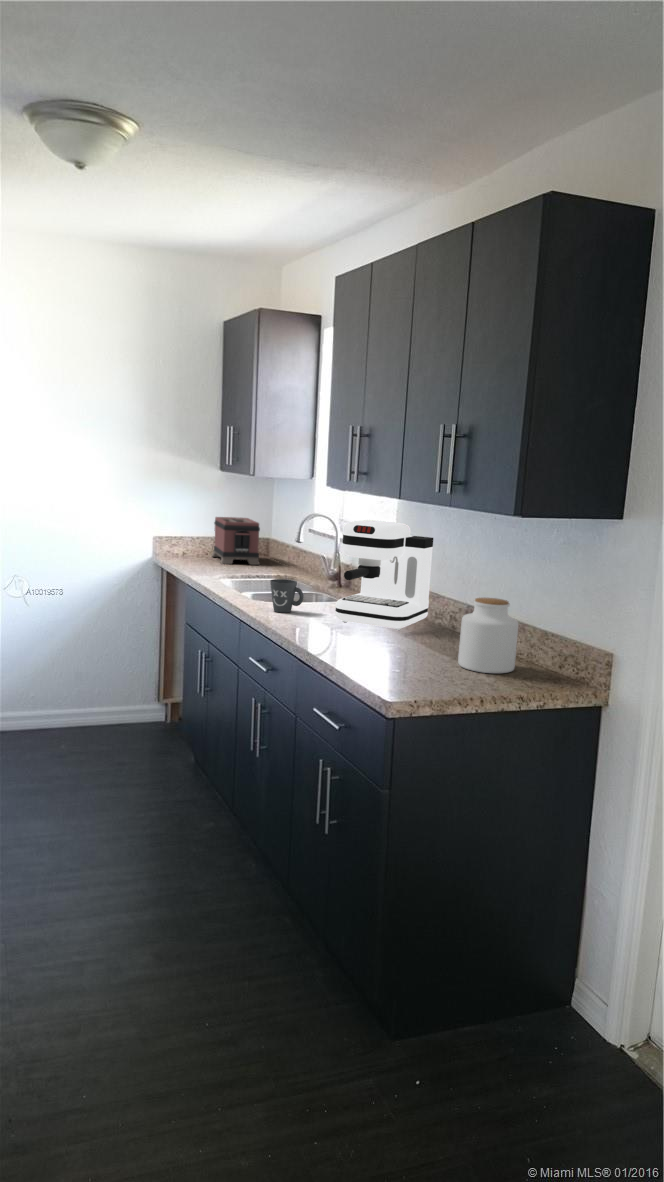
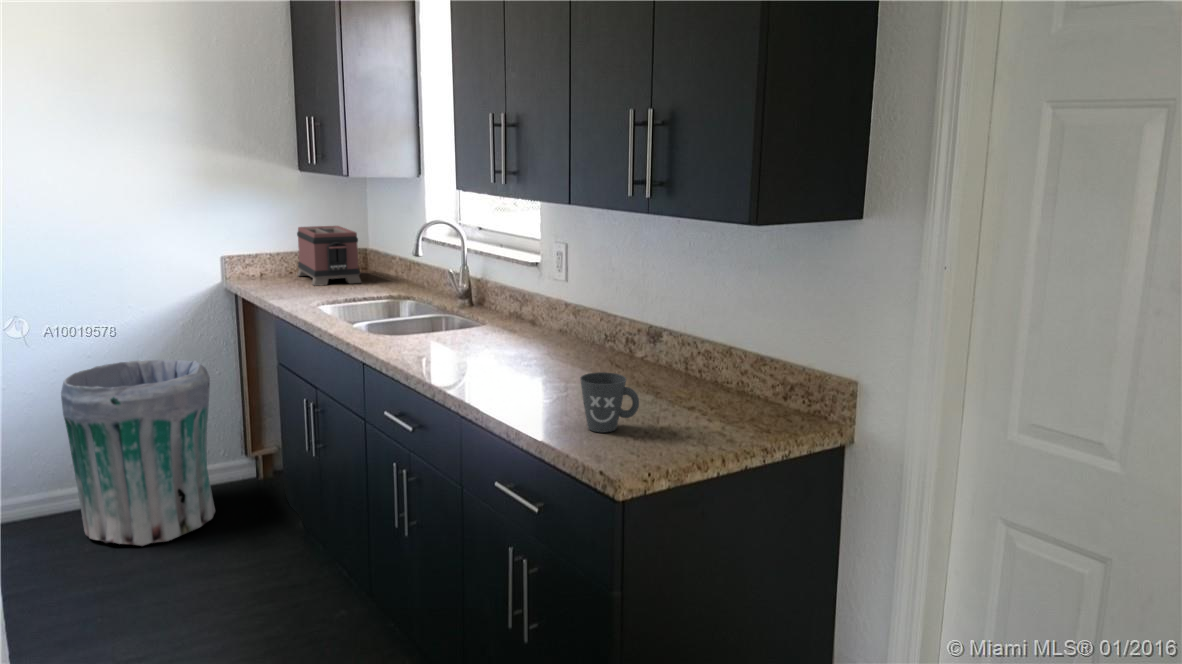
coffee maker: present [335,520,433,630] -> none [489,230,600,364]
mug: present [270,579,304,613] -> present [580,372,639,432]
jar: present [458,598,518,673] -> none [666,323,737,417]
trash can: none [24,613,134,757] -> present [61,360,215,546]

